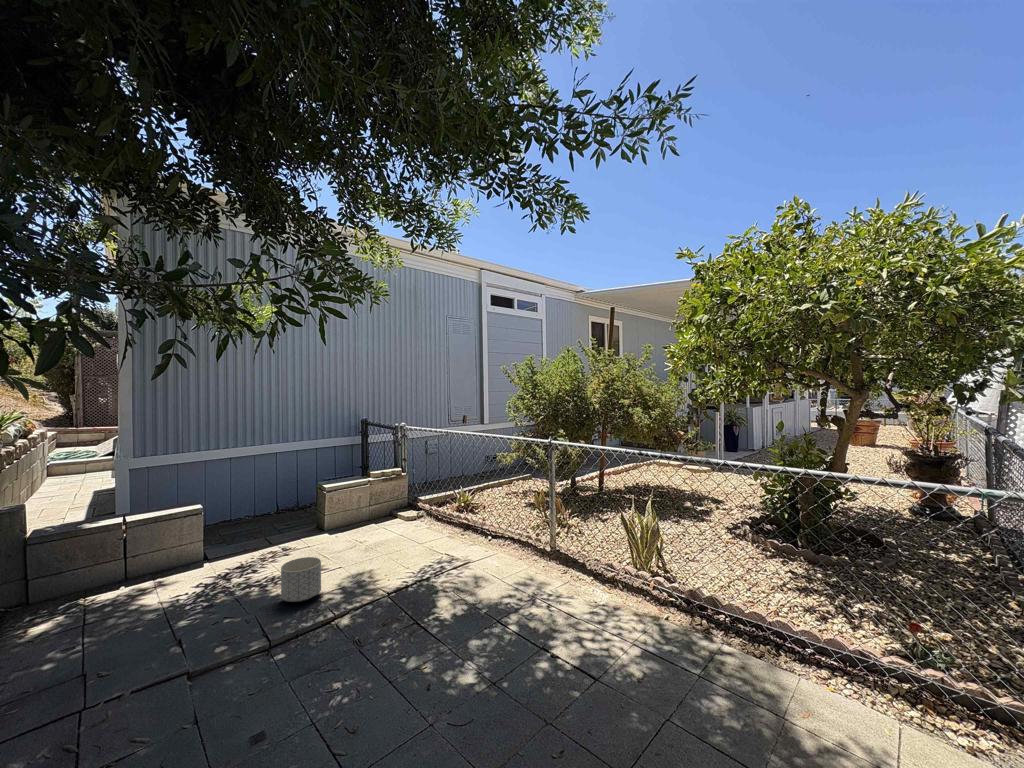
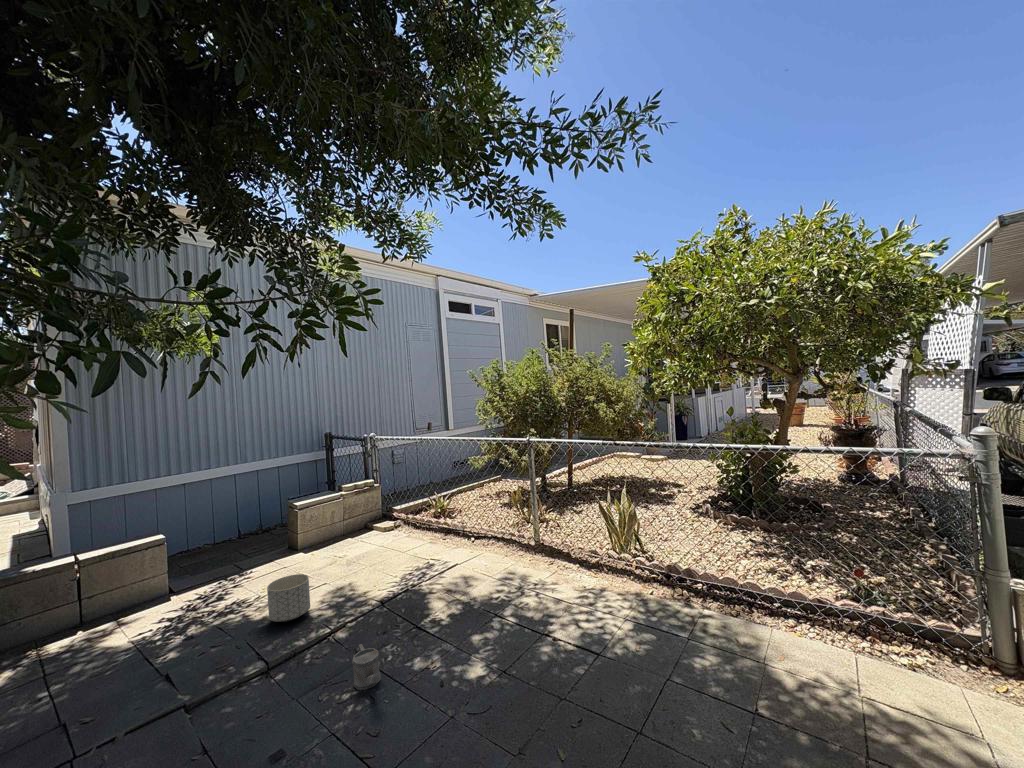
watering can: none [343,635,372,683] -> present [352,644,381,690]

